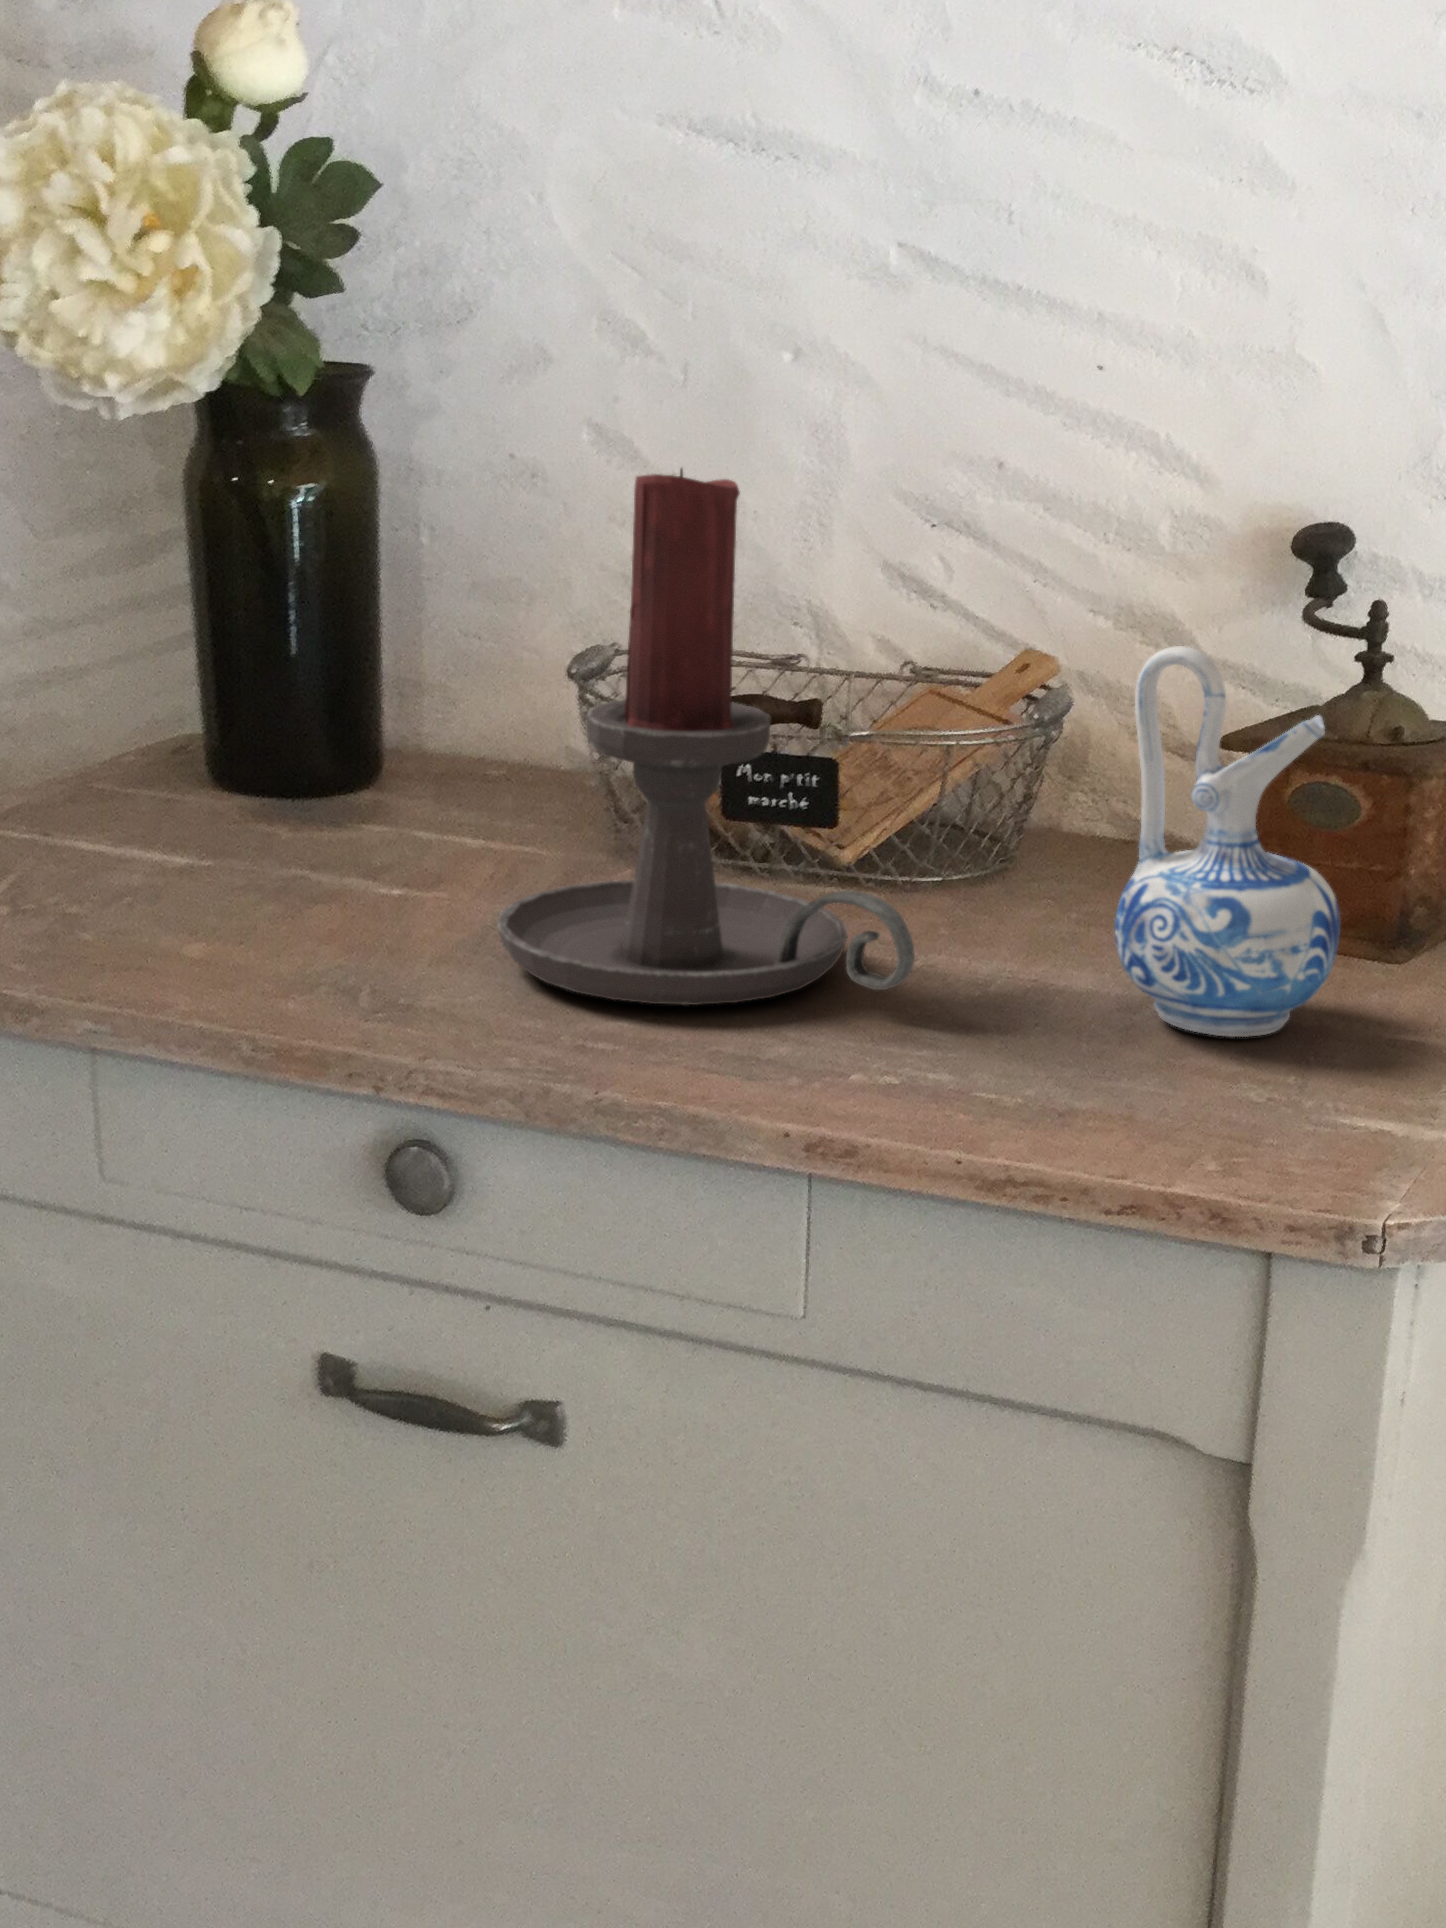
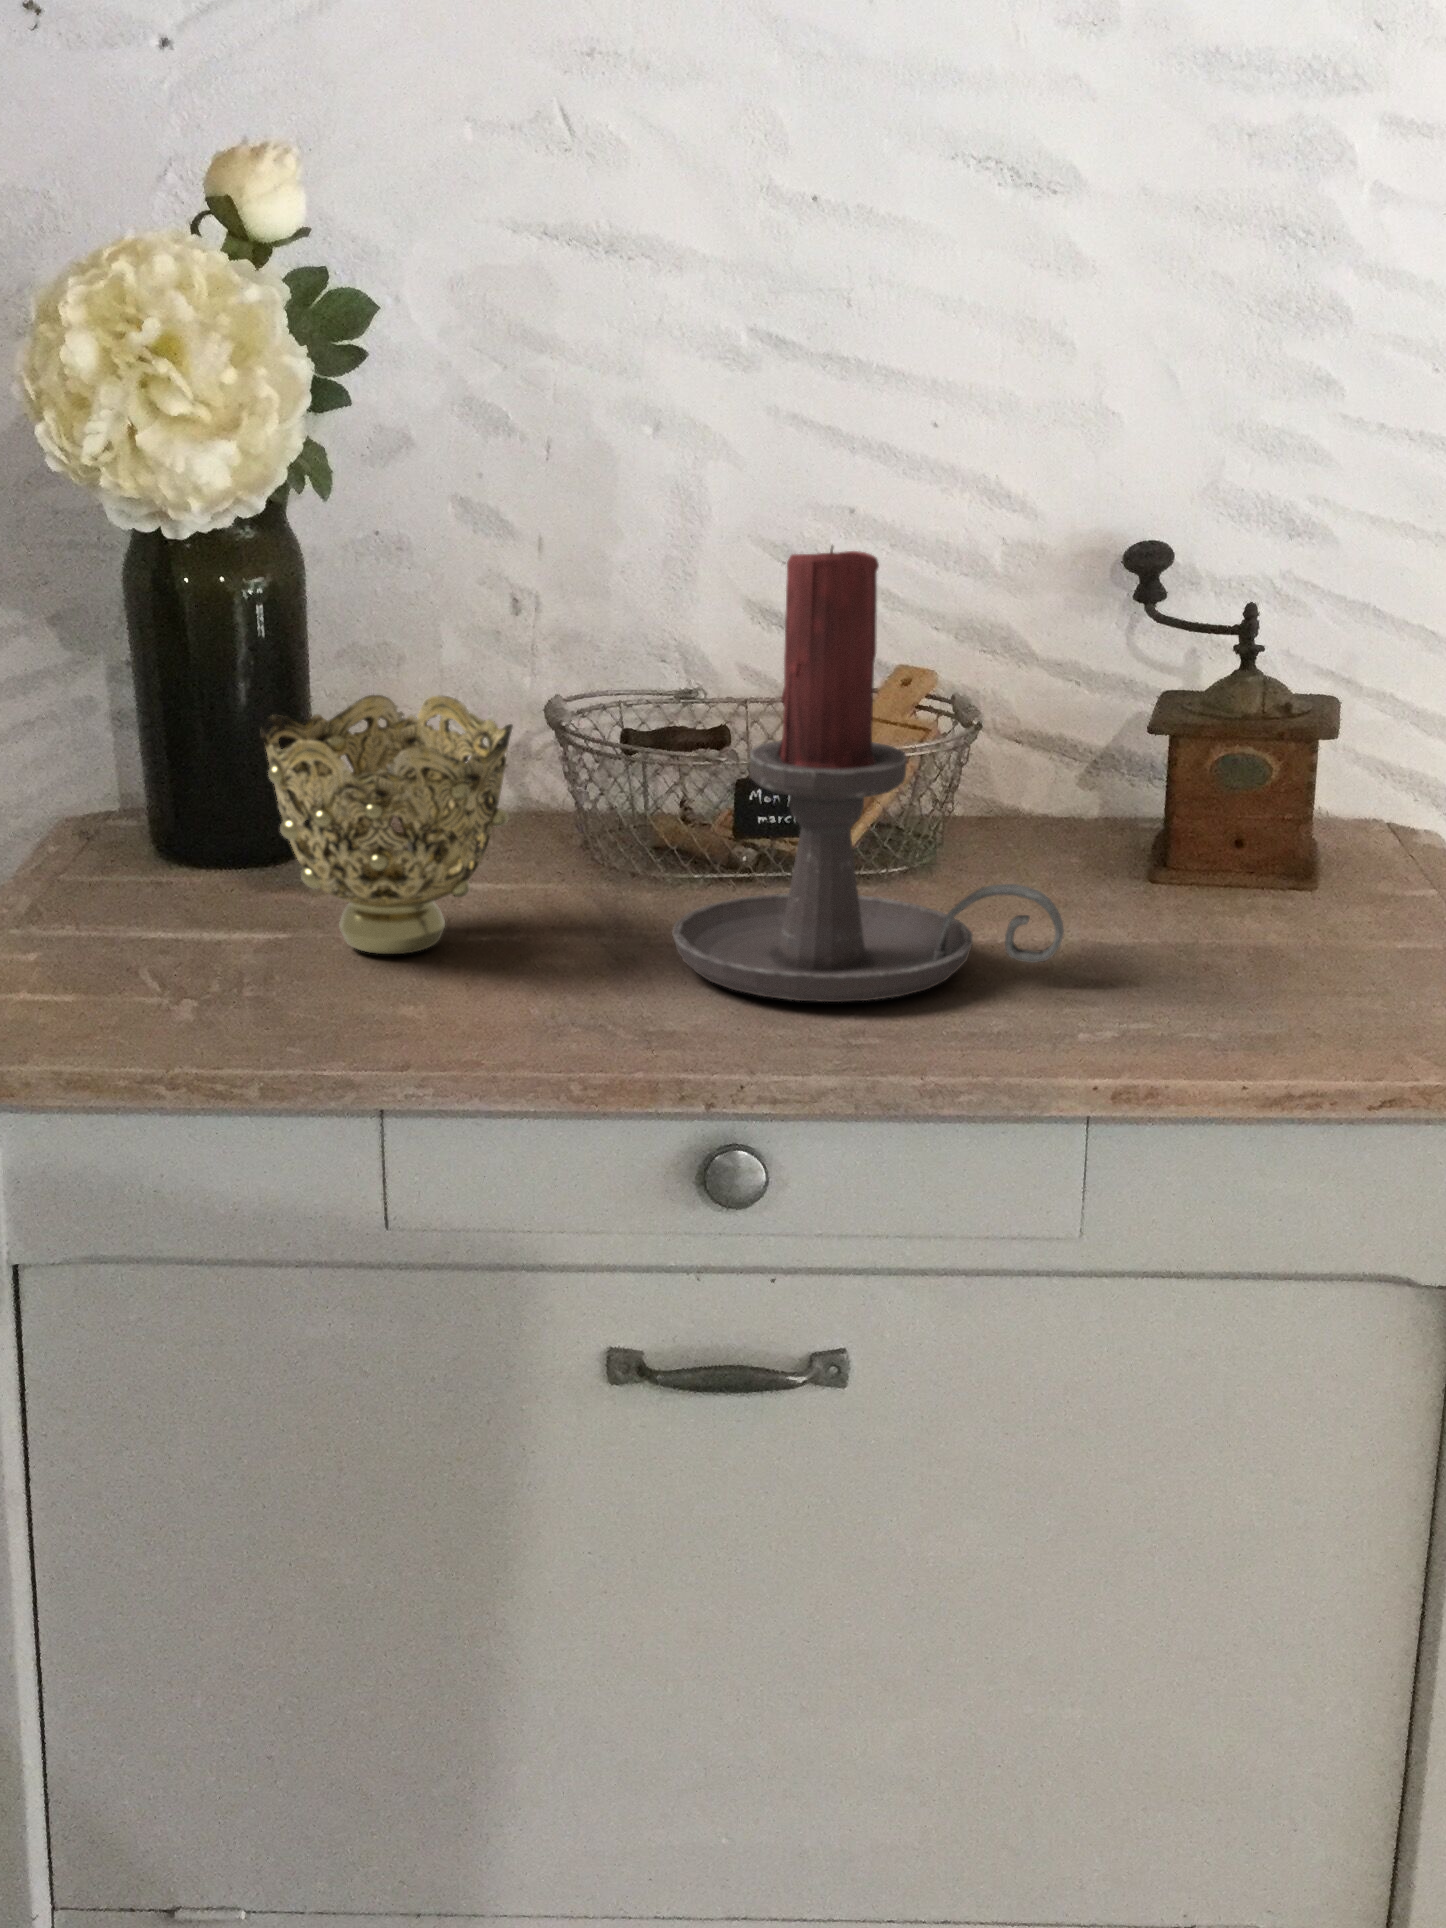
decorative bowl: none [127,610,415,891] -> present [261,695,513,954]
ceramic pitcher: present [1115,646,1340,1037] -> none [1184,655,1364,961]

